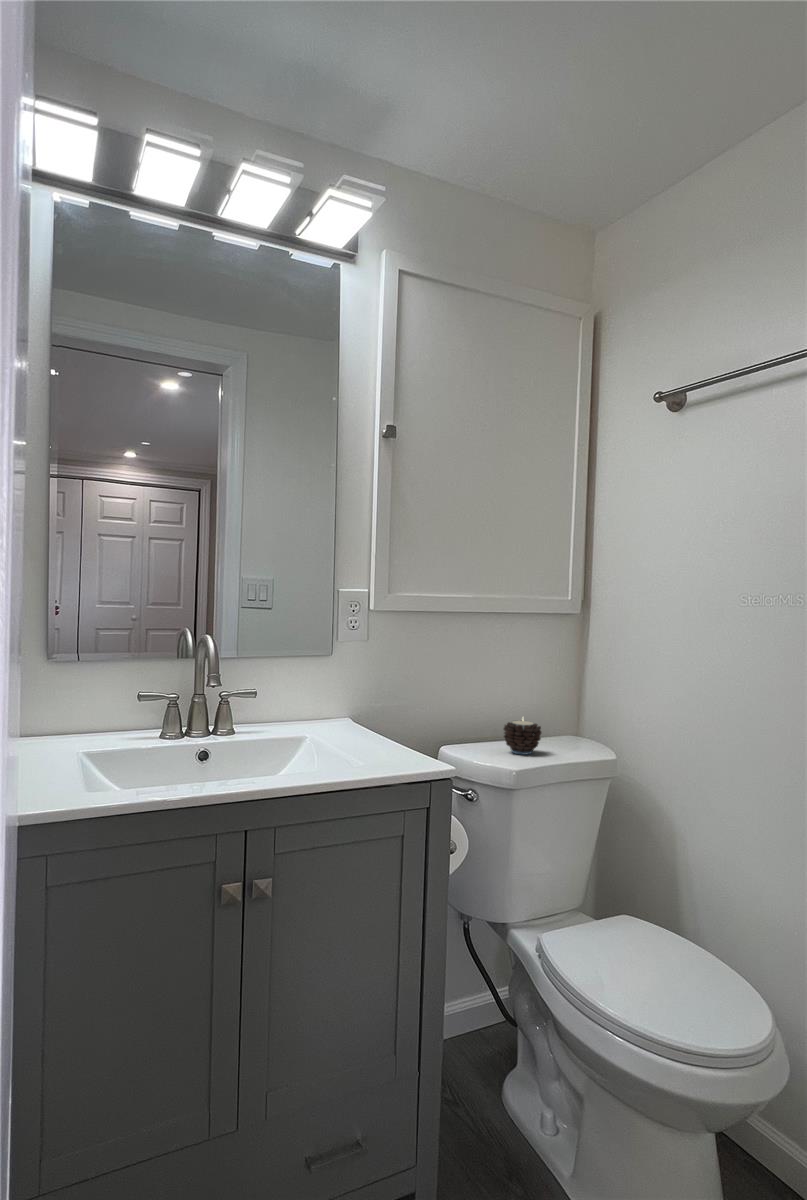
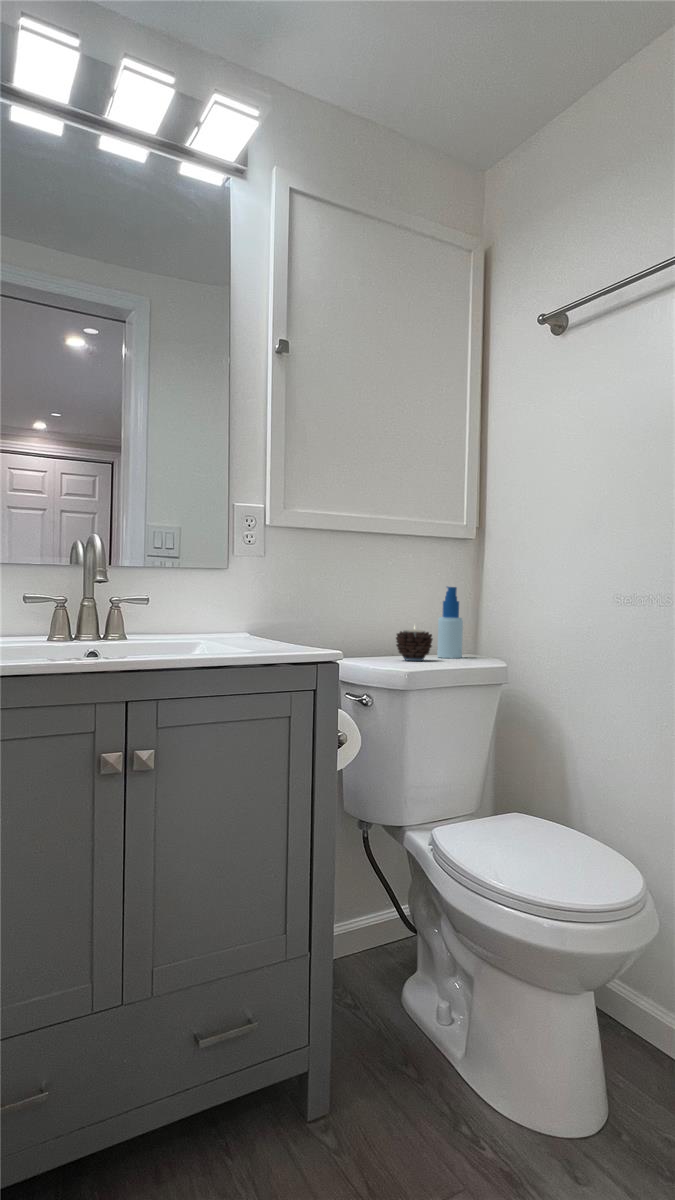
spray bottle: none [545,672,572,747] -> present [437,587,463,658]

